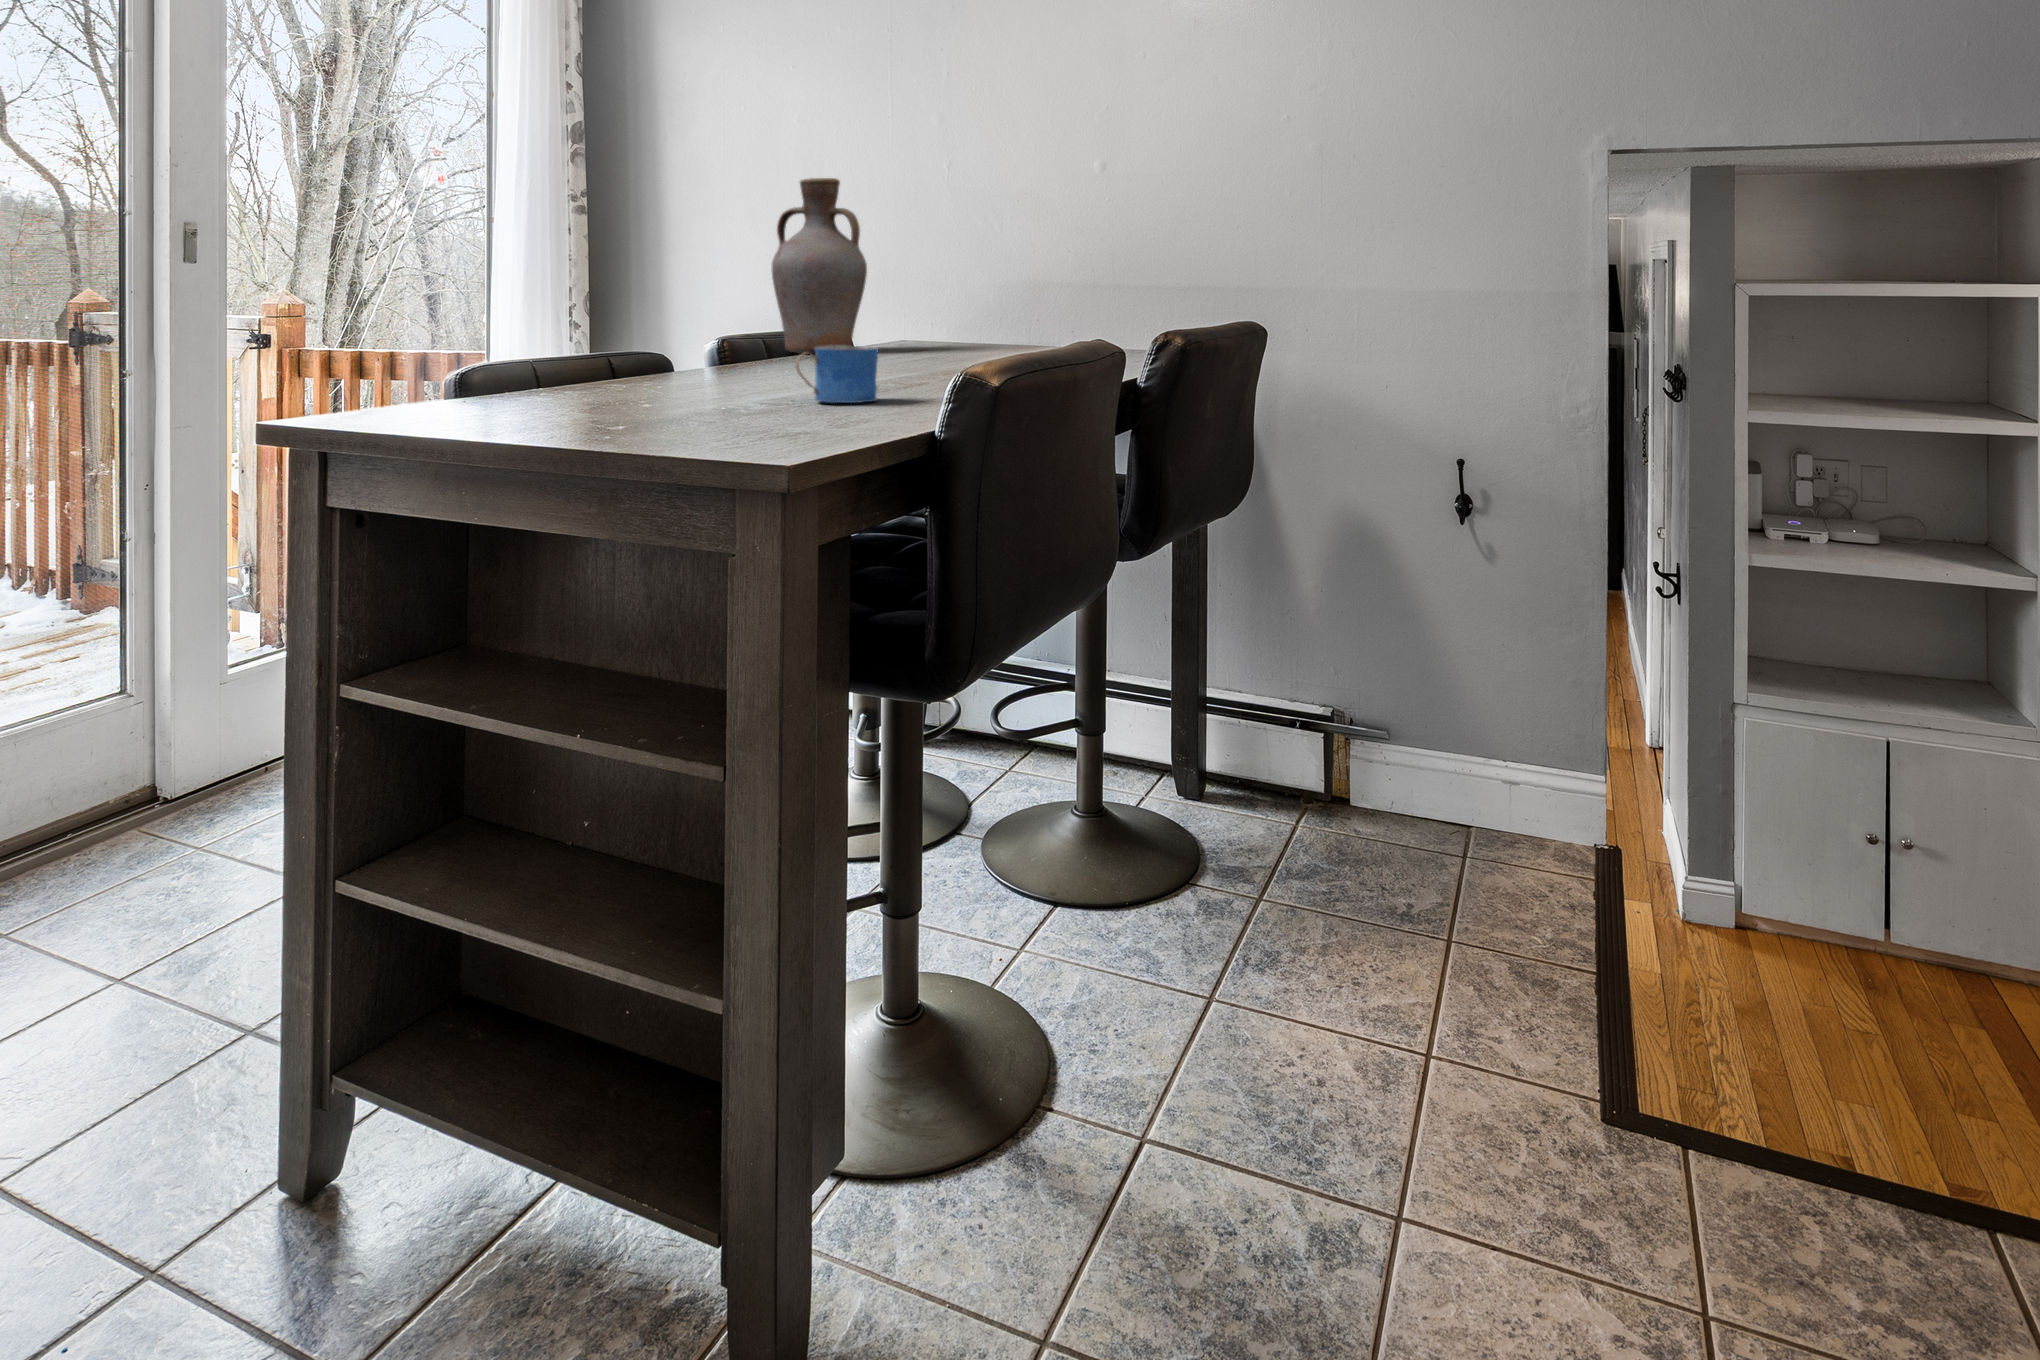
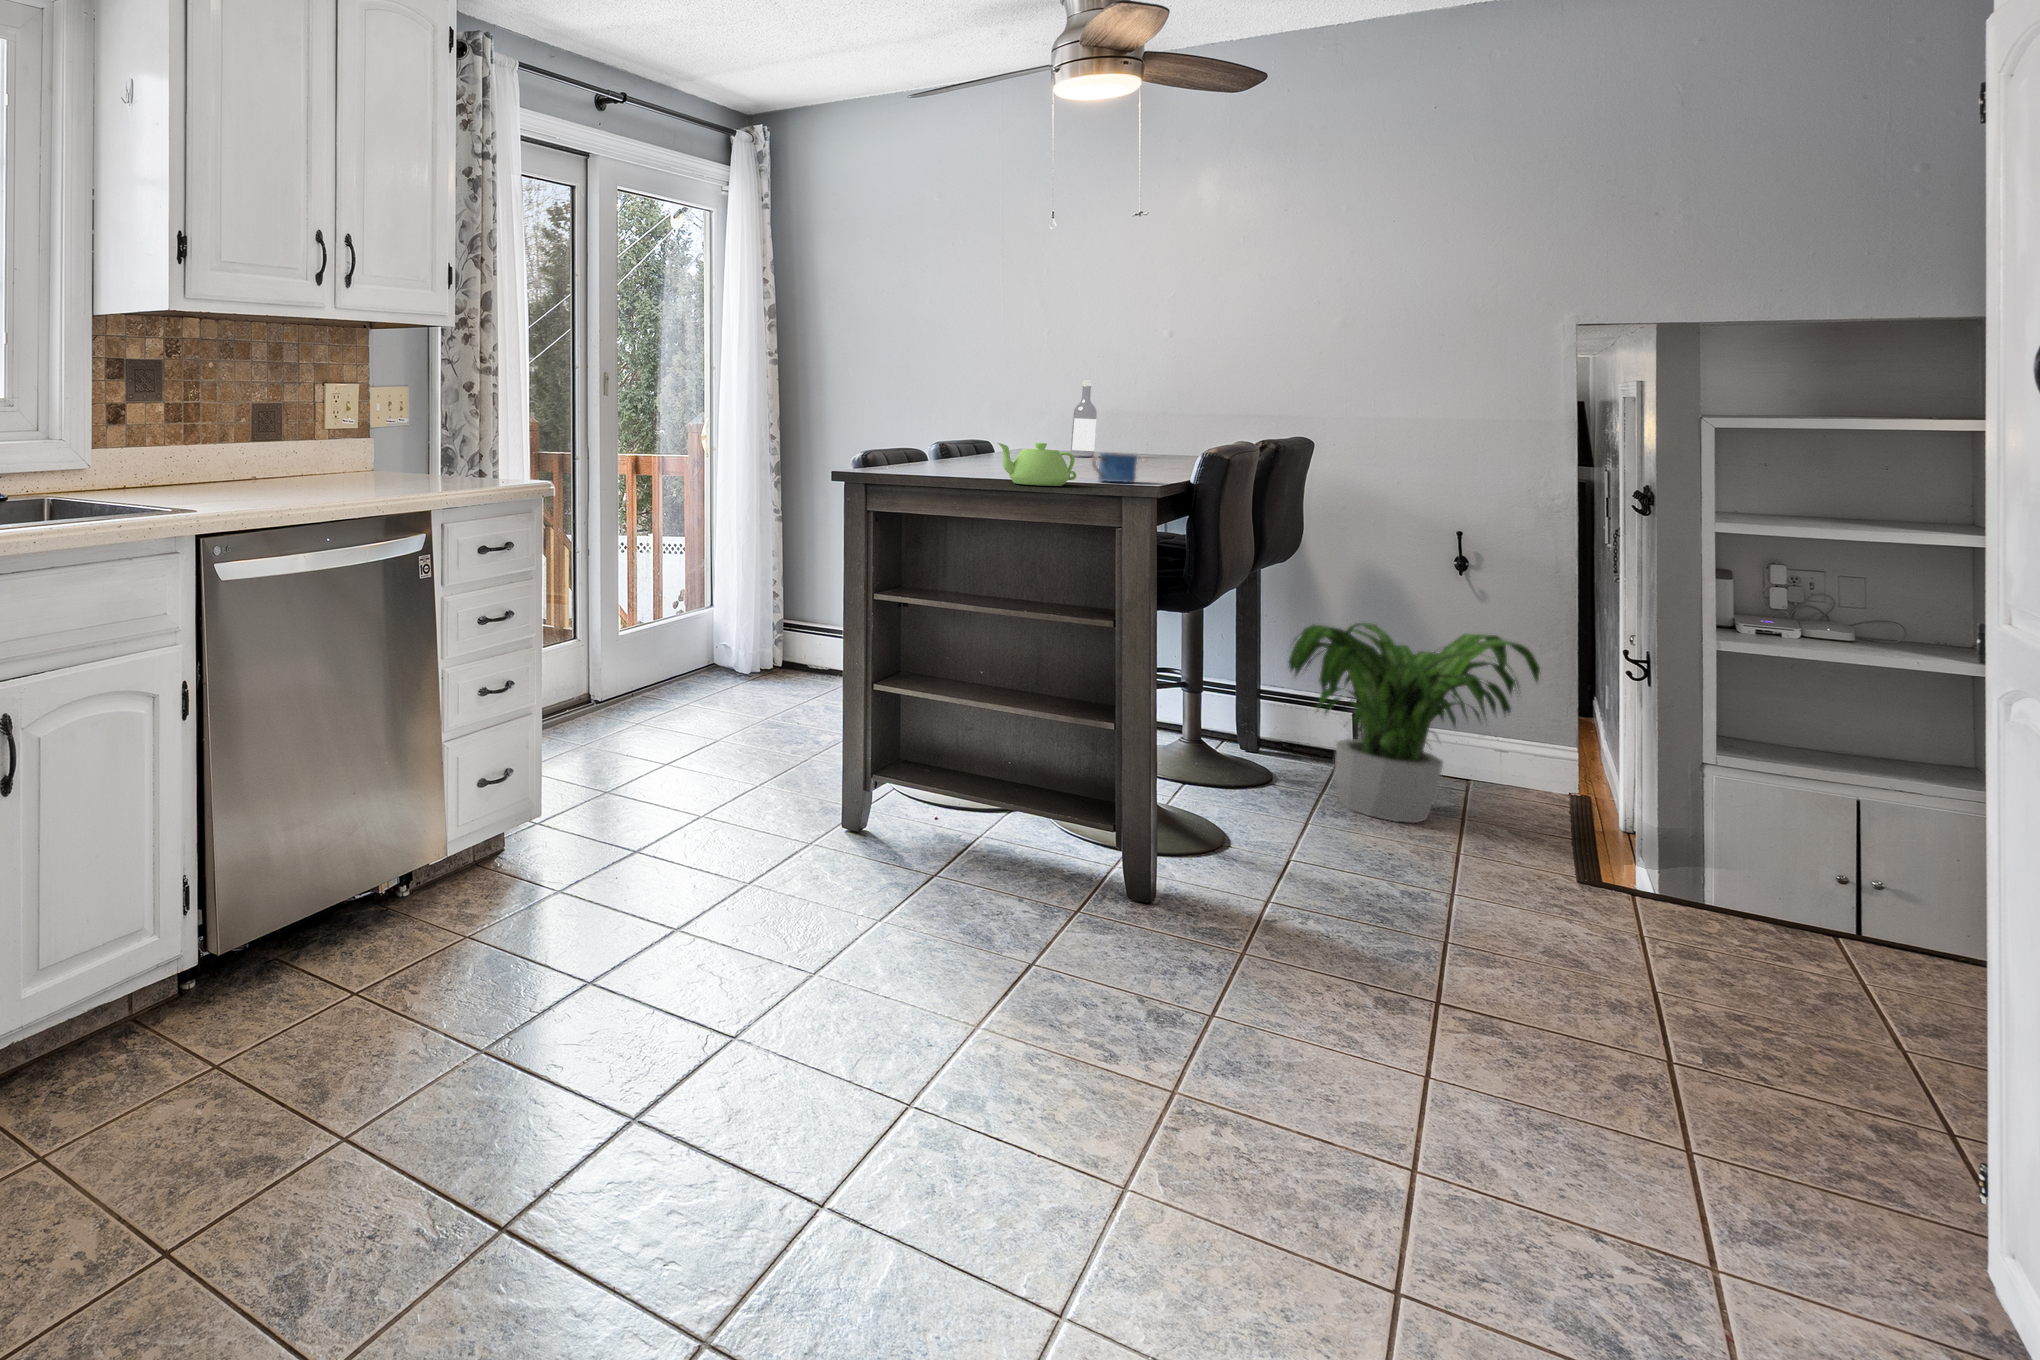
vase: present [772,178,867,353] -> none [956,352,1019,460]
wine bottle: none [978,225,1009,340] -> present [1071,381,1097,457]
teapot: none [566,333,728,423] -> present [998,443,1076,486]
potted plant: none [1223,577,1551,899] -> present [1289,623,1540,823]

